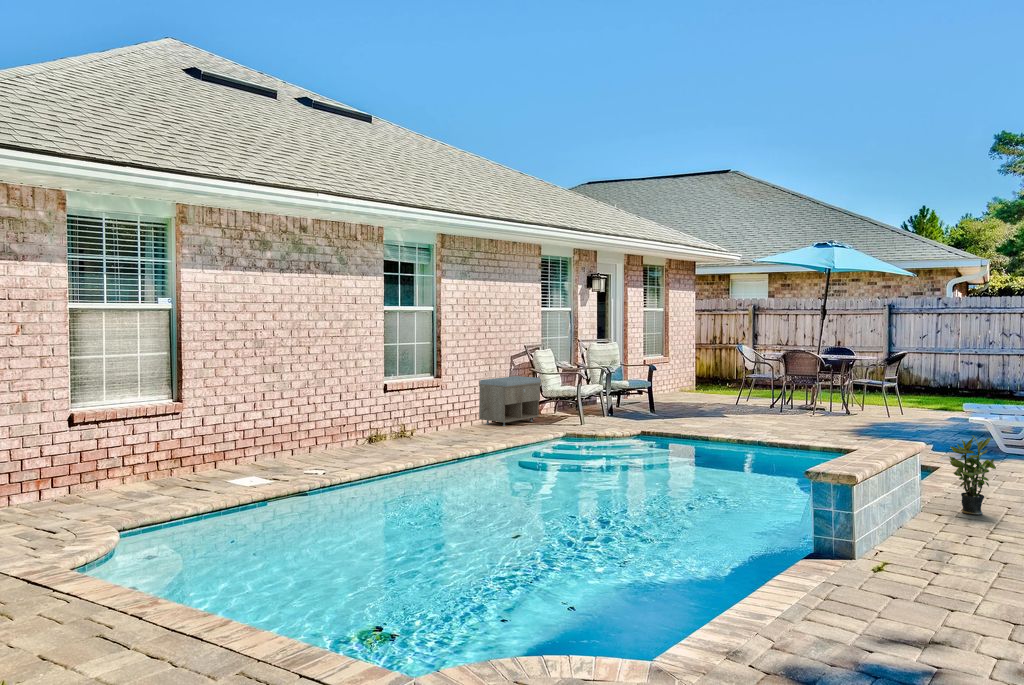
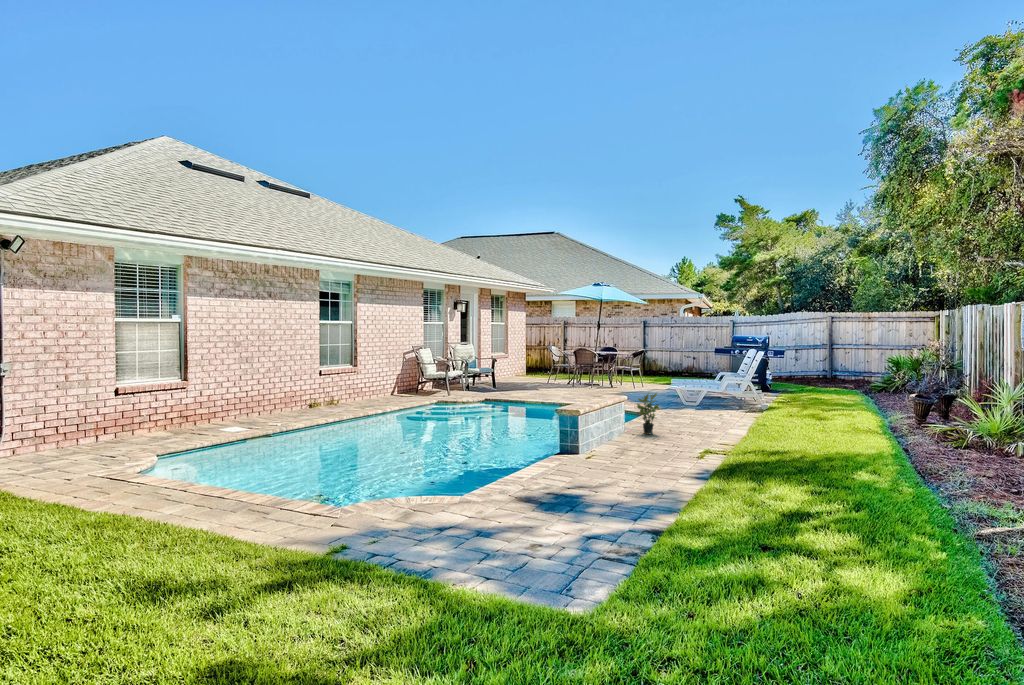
storage bench: present [479,376,541,426] -> none [383,365,423,397]

